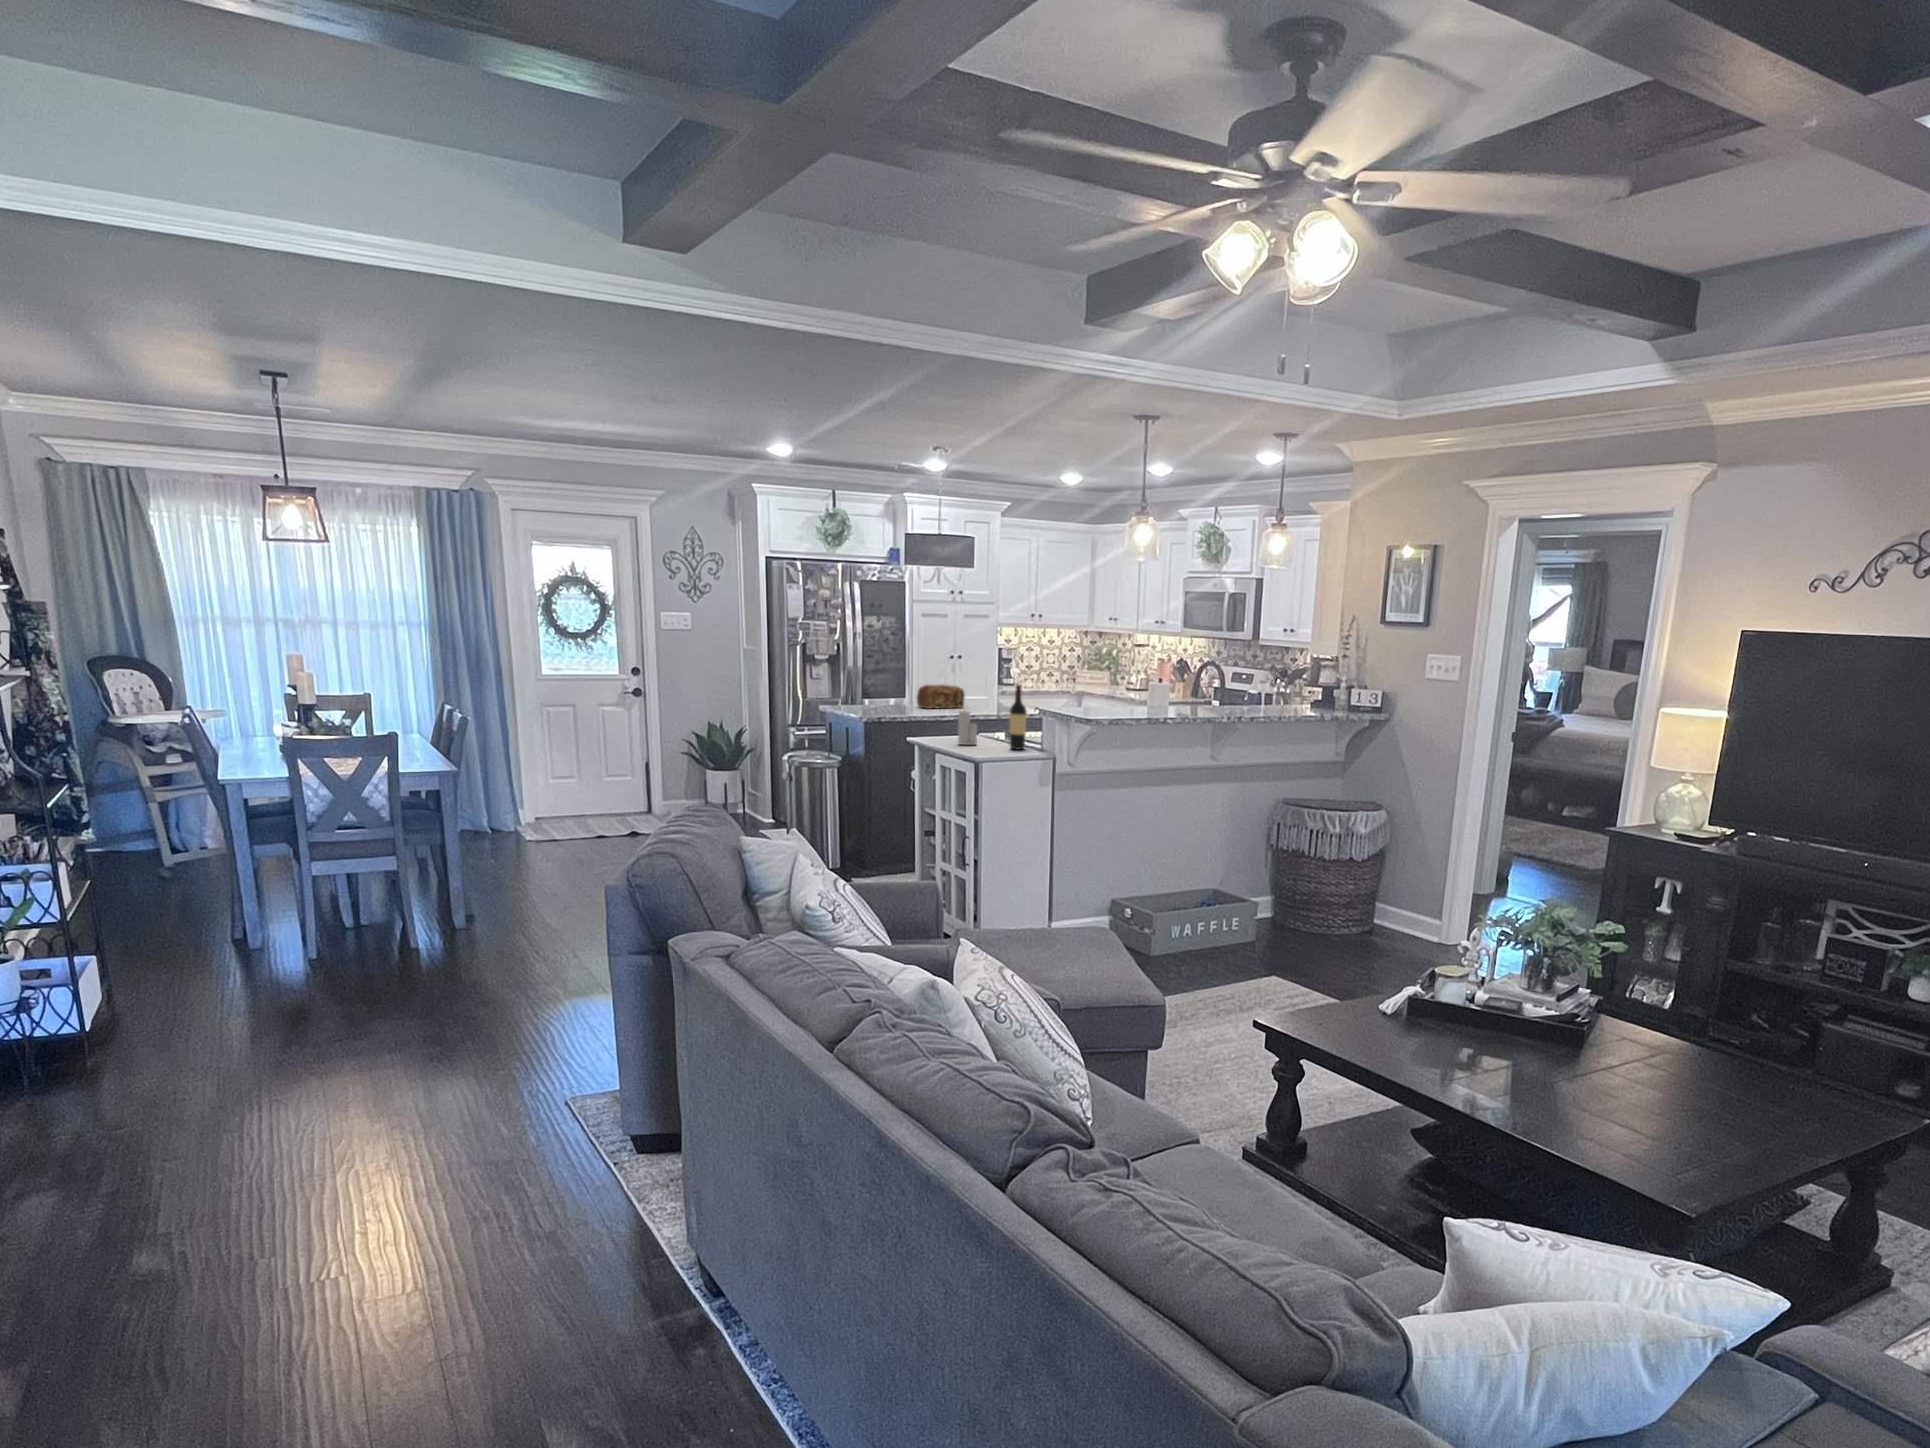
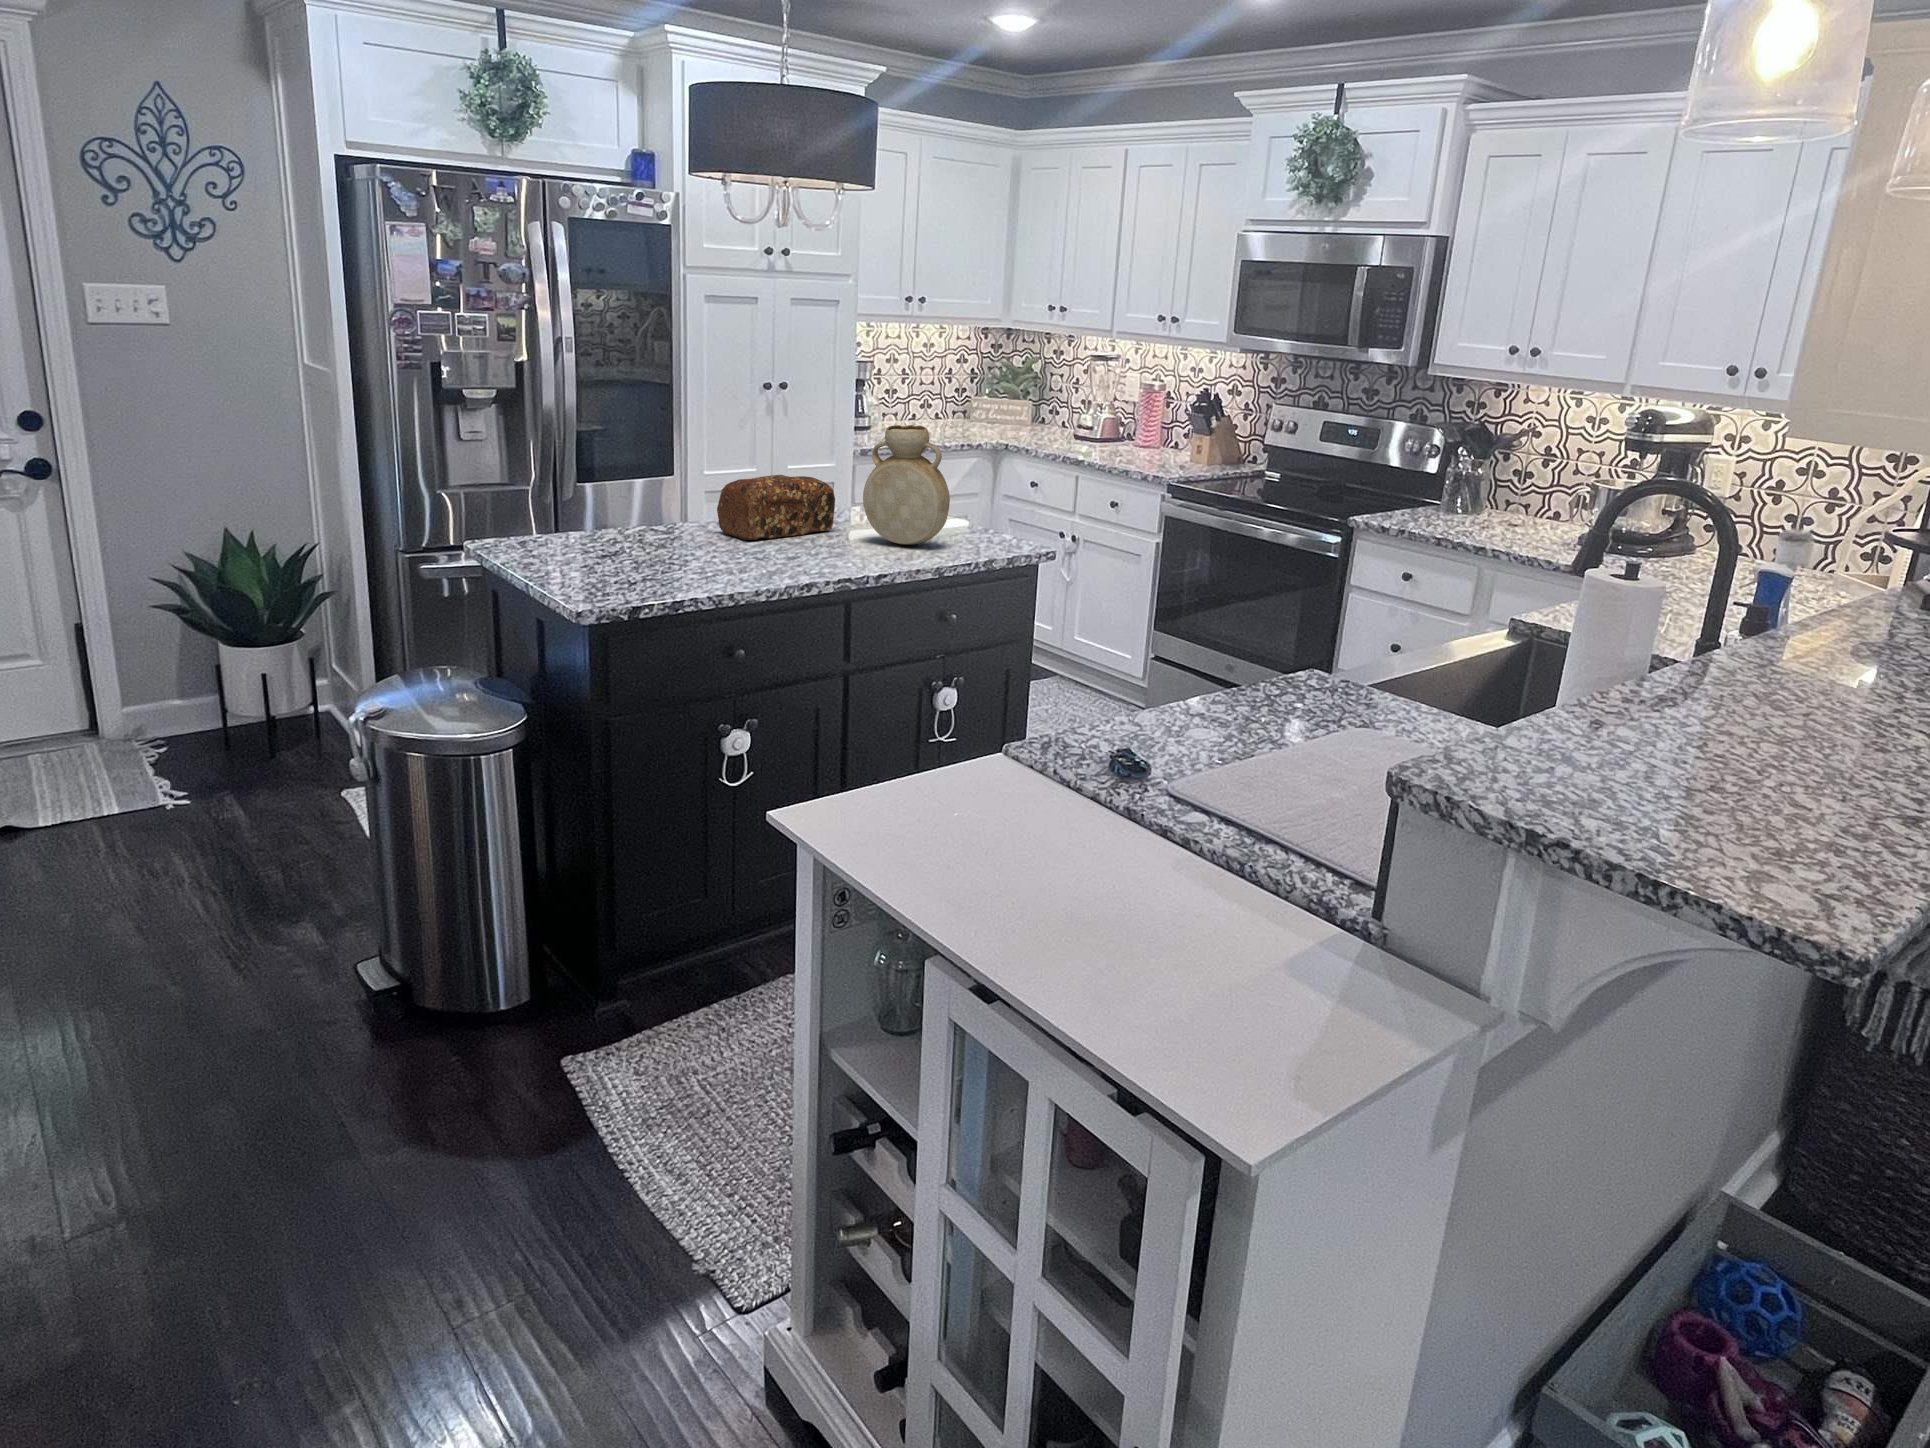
vase: none [973,662,1007,711] -> present [863,425,950,545]
wine bottle: present [1010,684,1027,750] -> none [1295,702,1398,1006]
candle: present [958,710,977,745] -> none [1005,766,1105,934]

